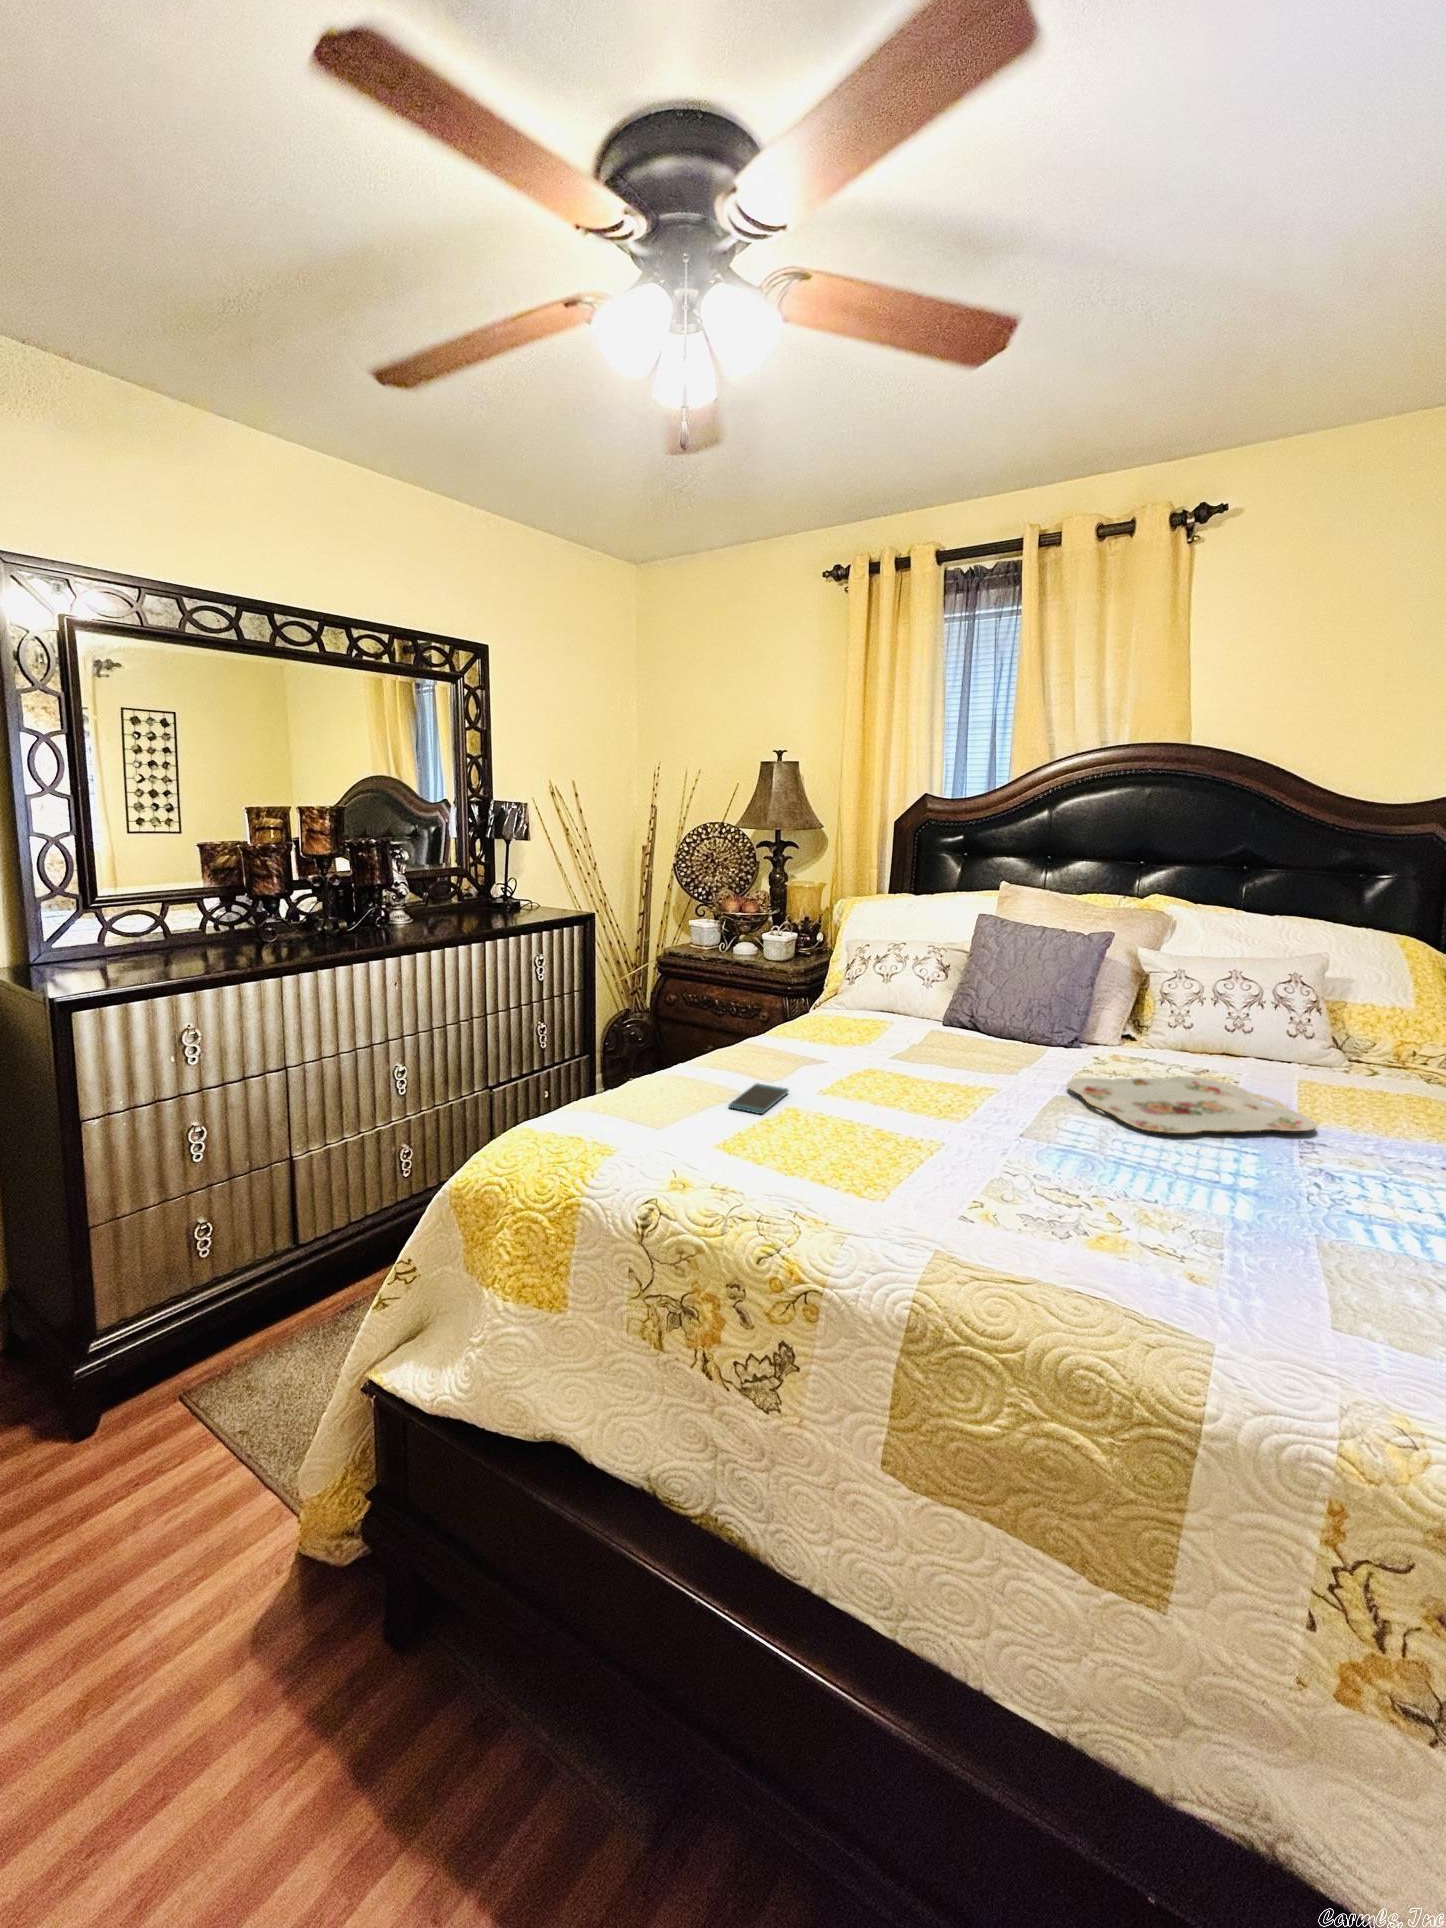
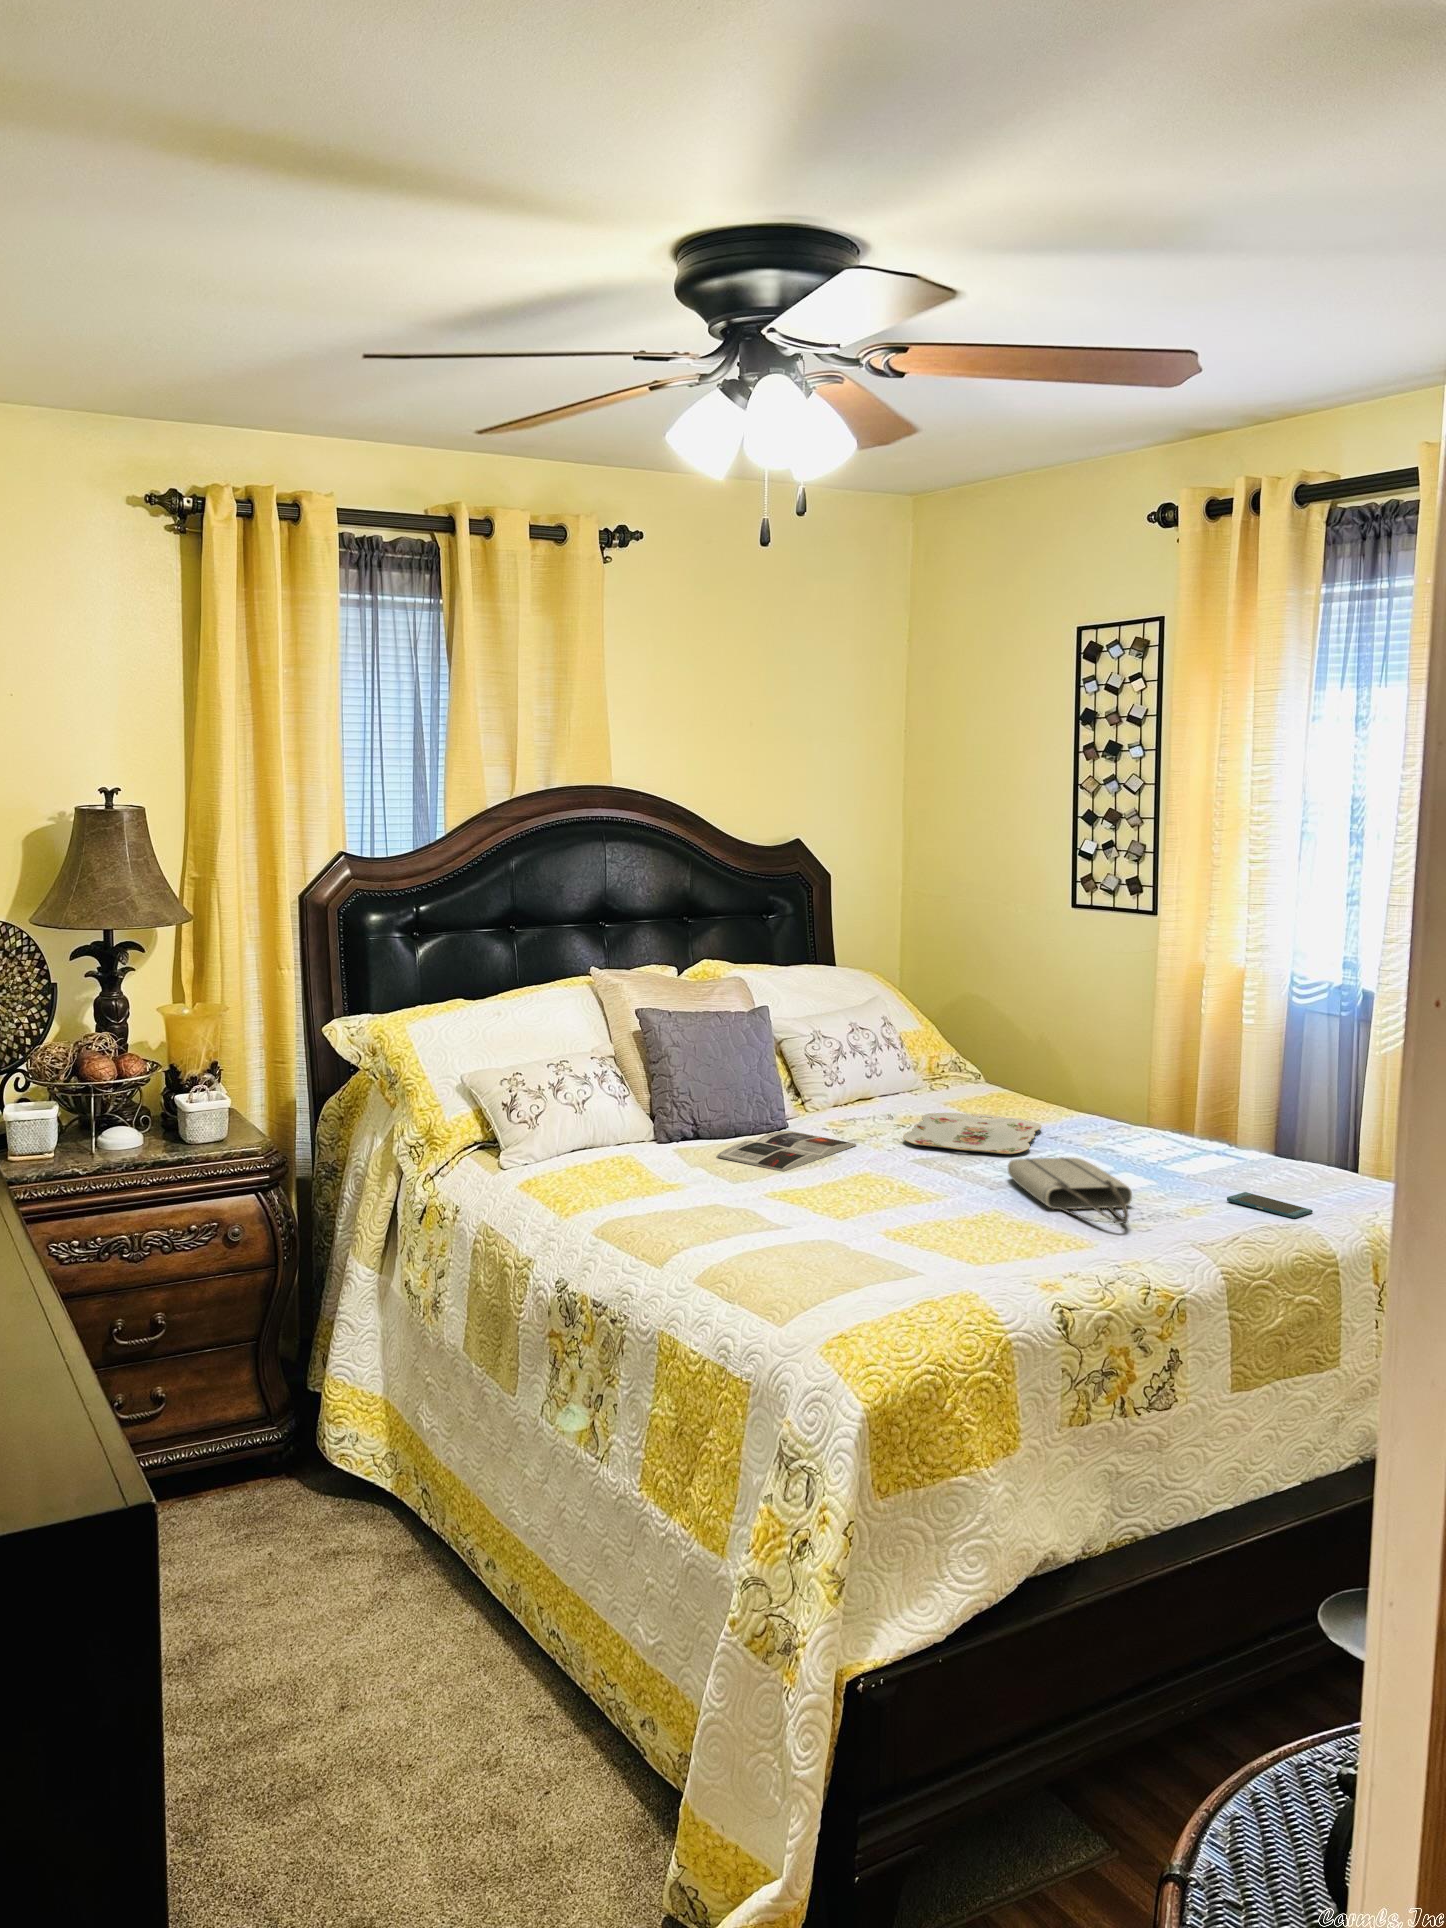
magazine: none [877,1035,1022,1072] -> present [716,1131,856,1172]
smartphone: present [729,1083,789,1114] -> present [1227,1192,1313,1218]
tote bag: none [912,1115,1130,1202] -> present [1008,1157,1132,1223]

